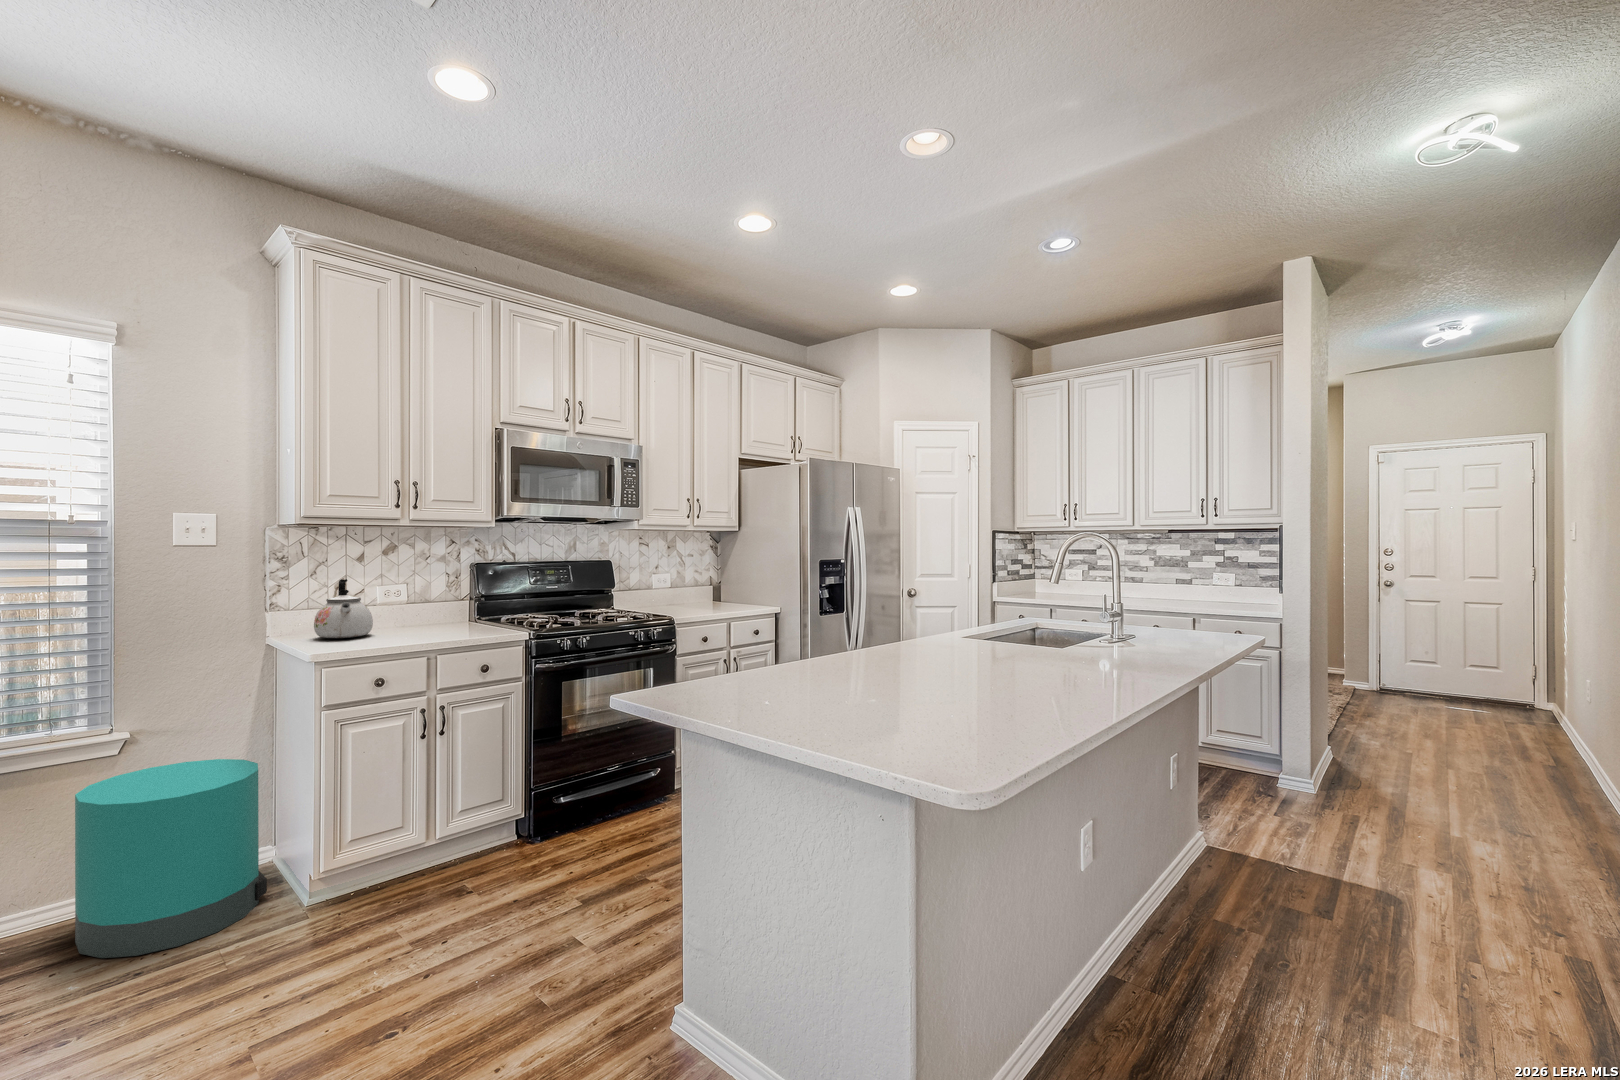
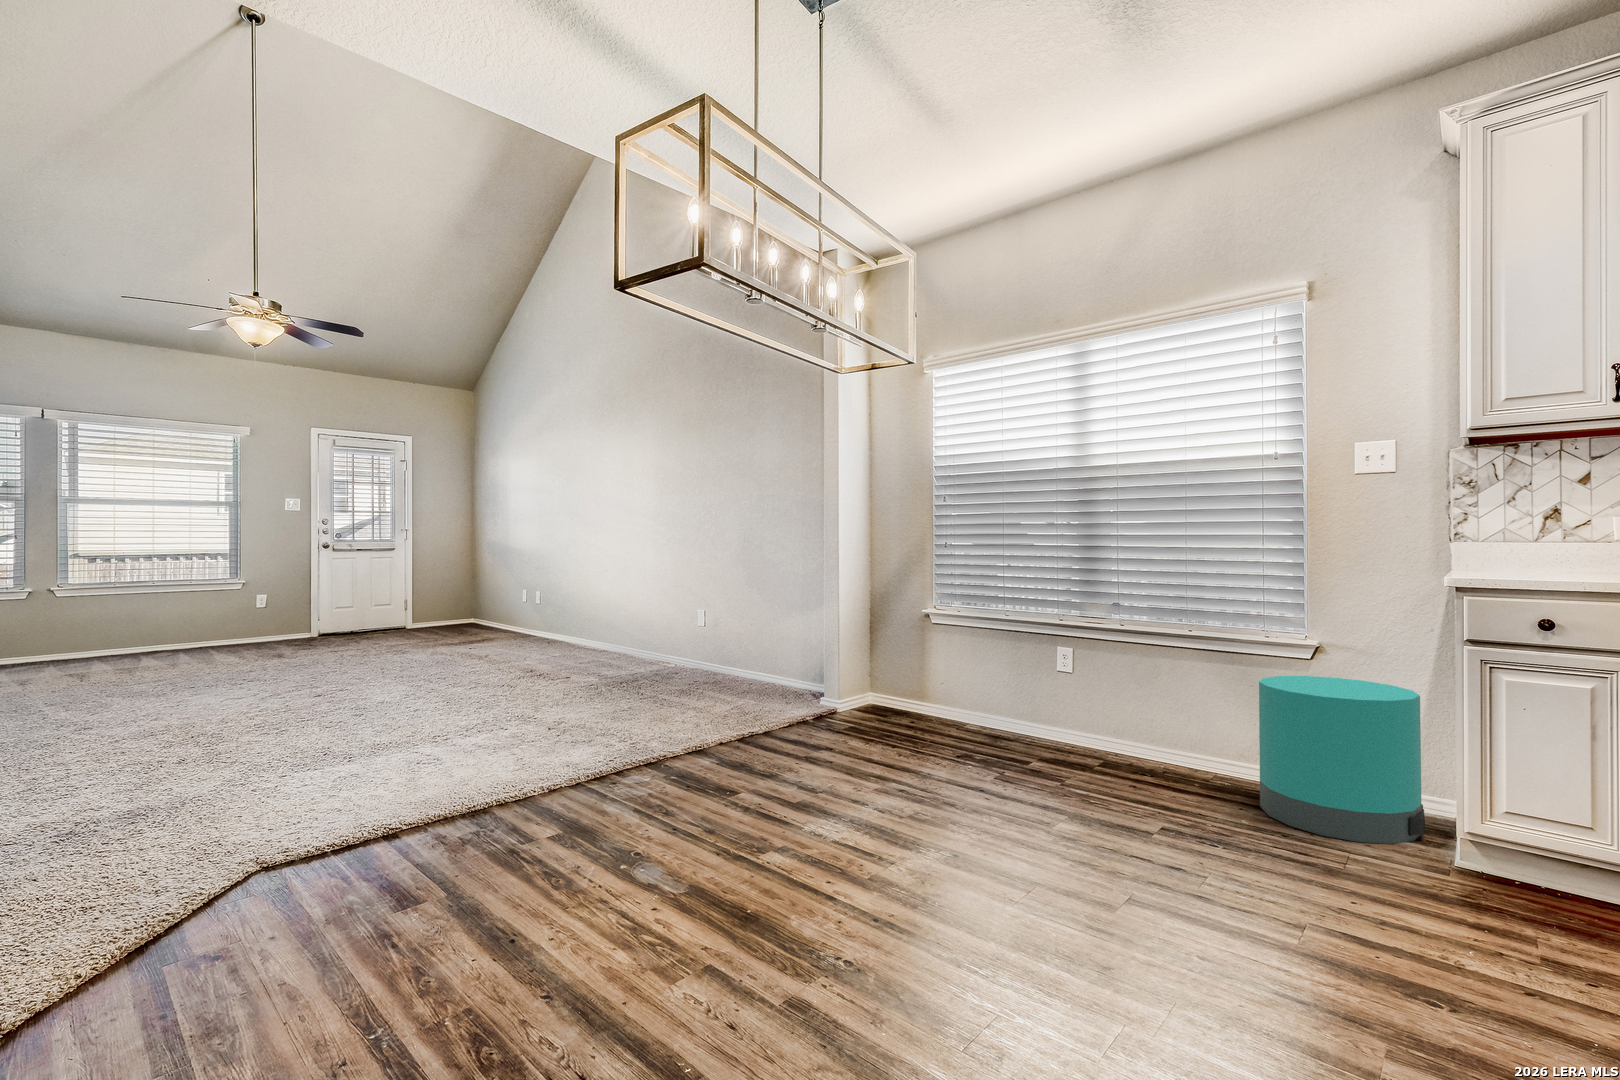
kettle: present [314,579,373,638] -> none [1495,500,1582,573]

